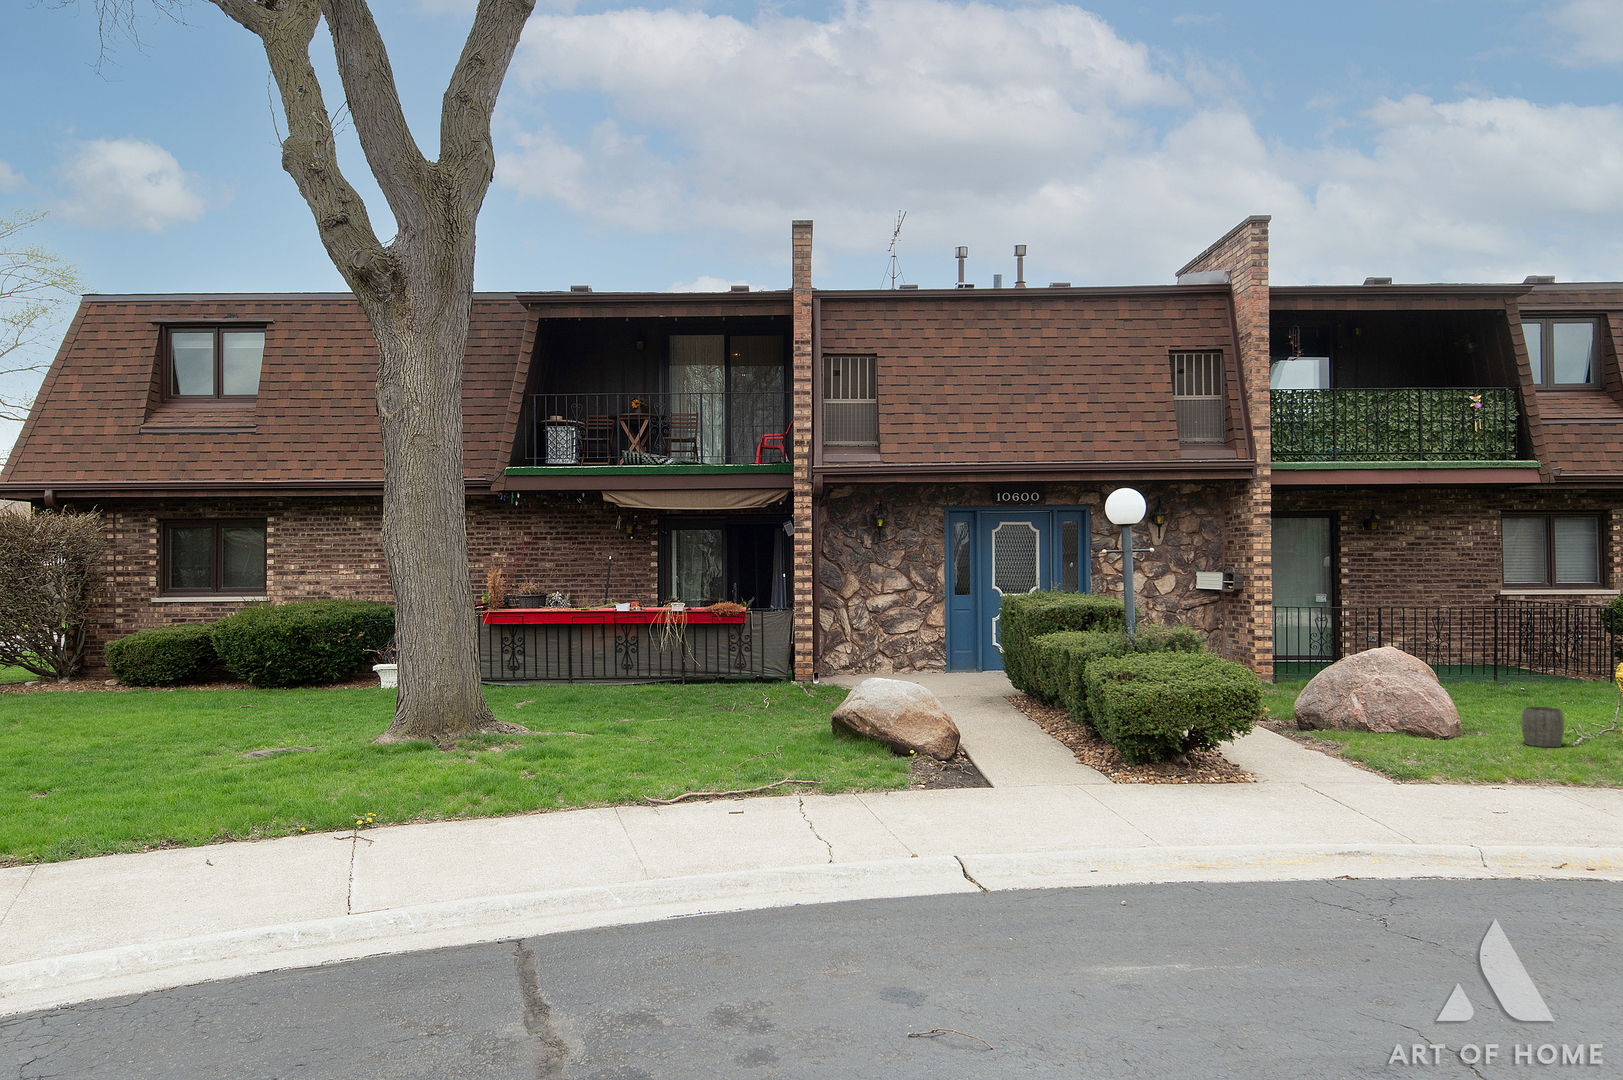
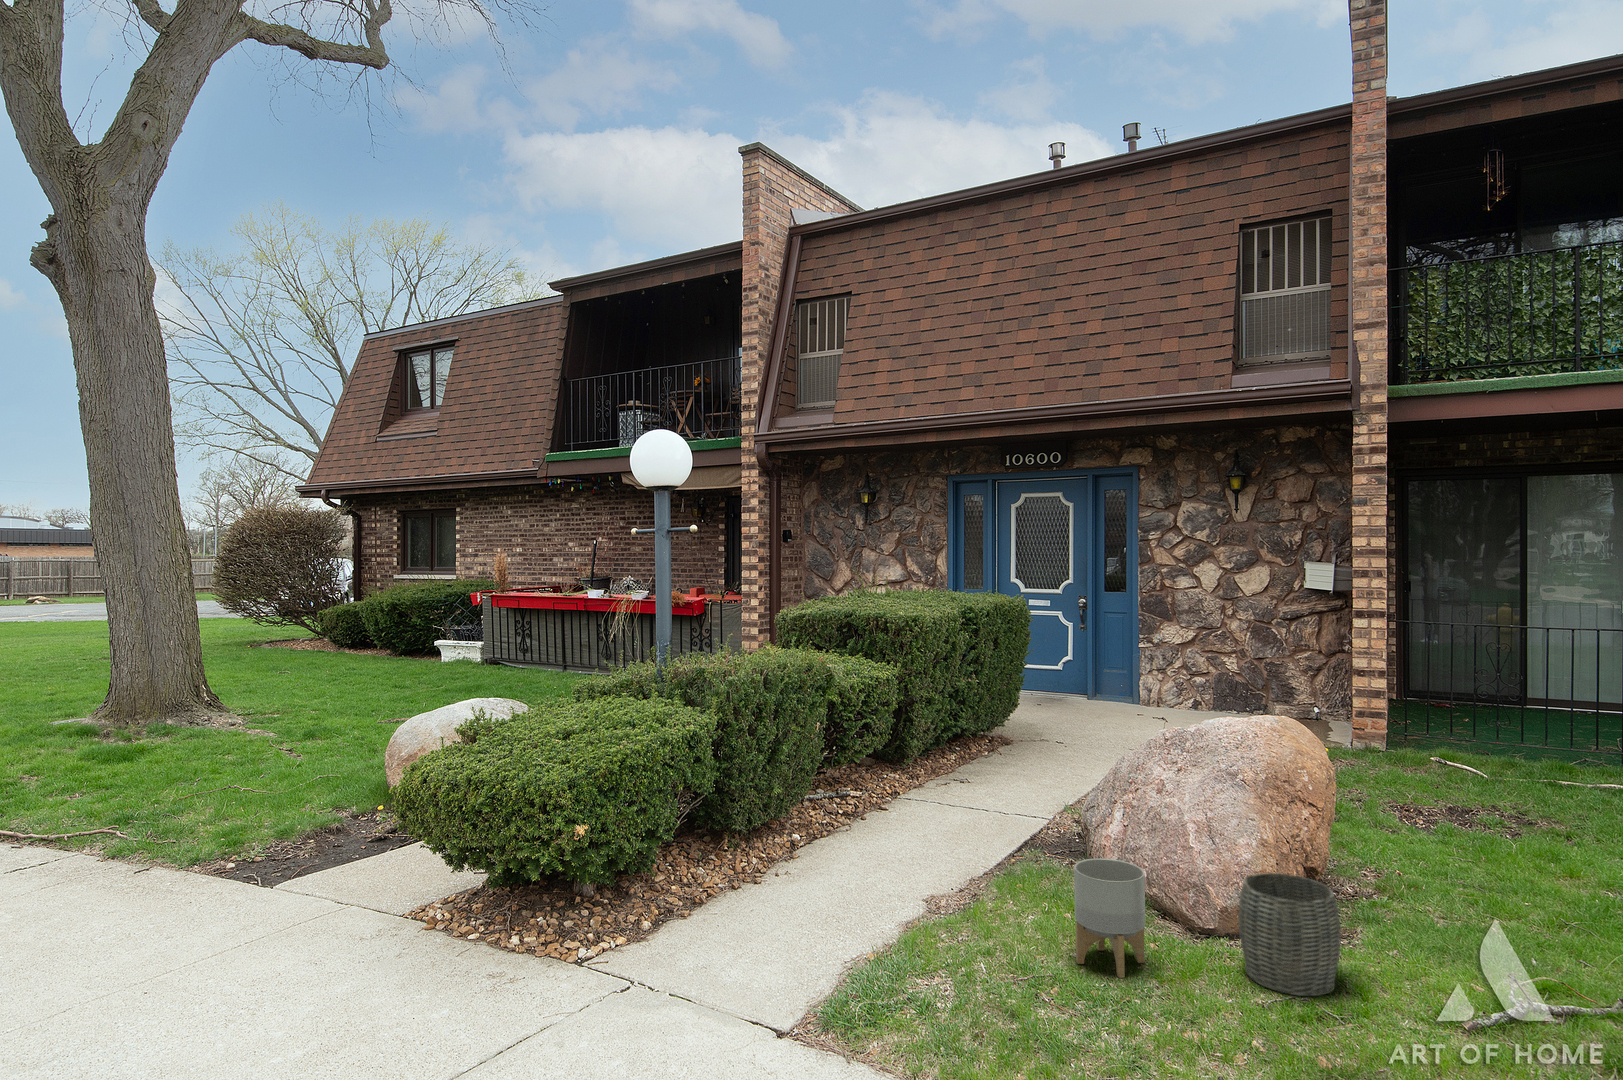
planter: none [1484,710,1517,754] -> present [1074,858,1145,978]

